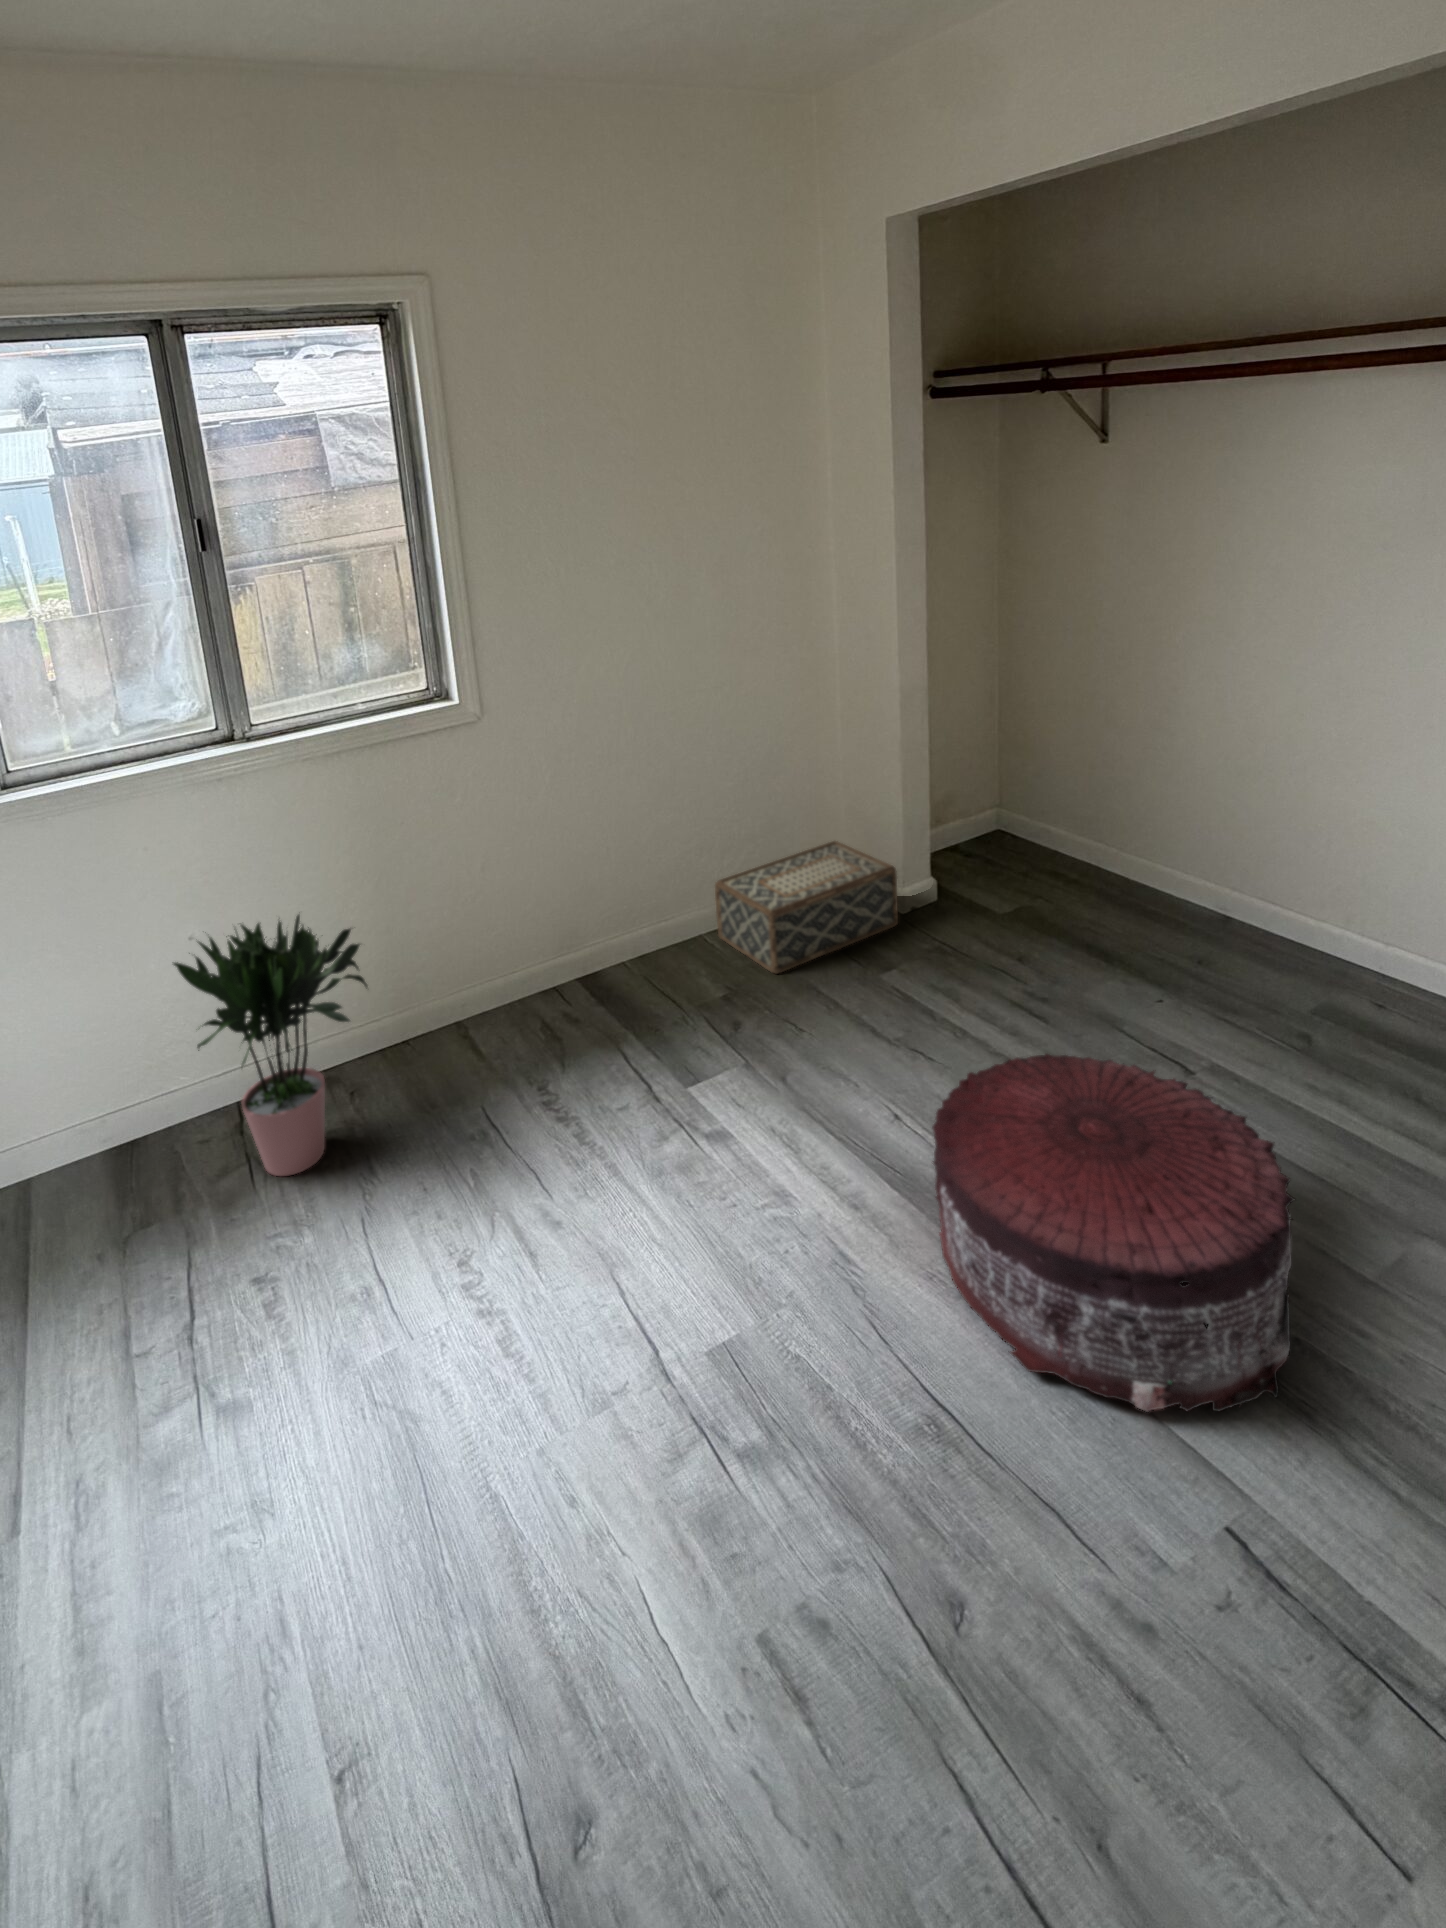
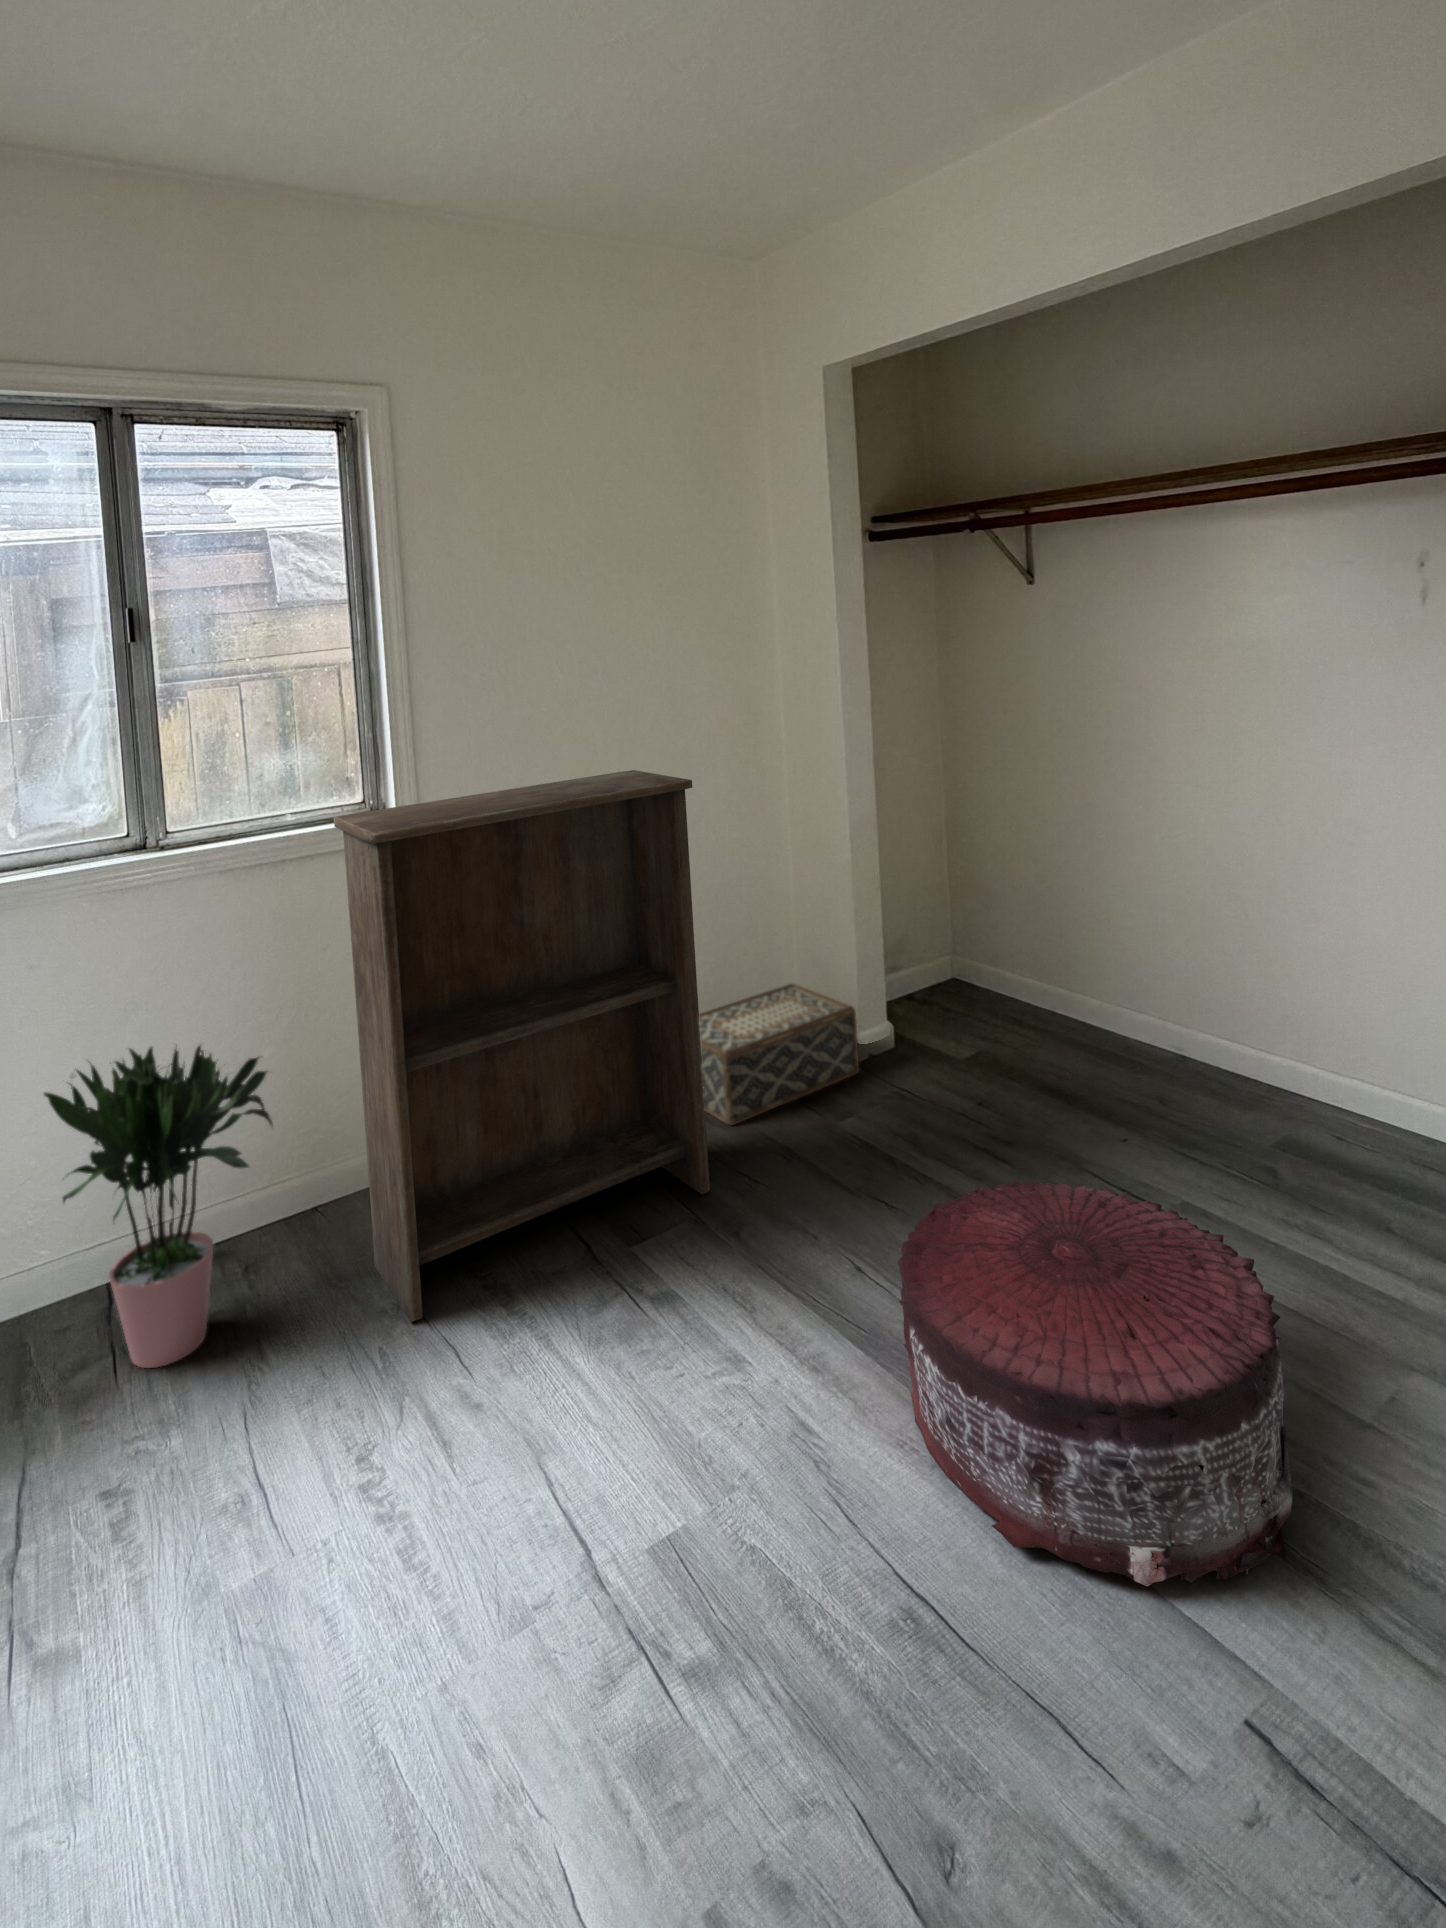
bookshelf: none [403,657,757,1147] -> present [334,770,710,1322]

